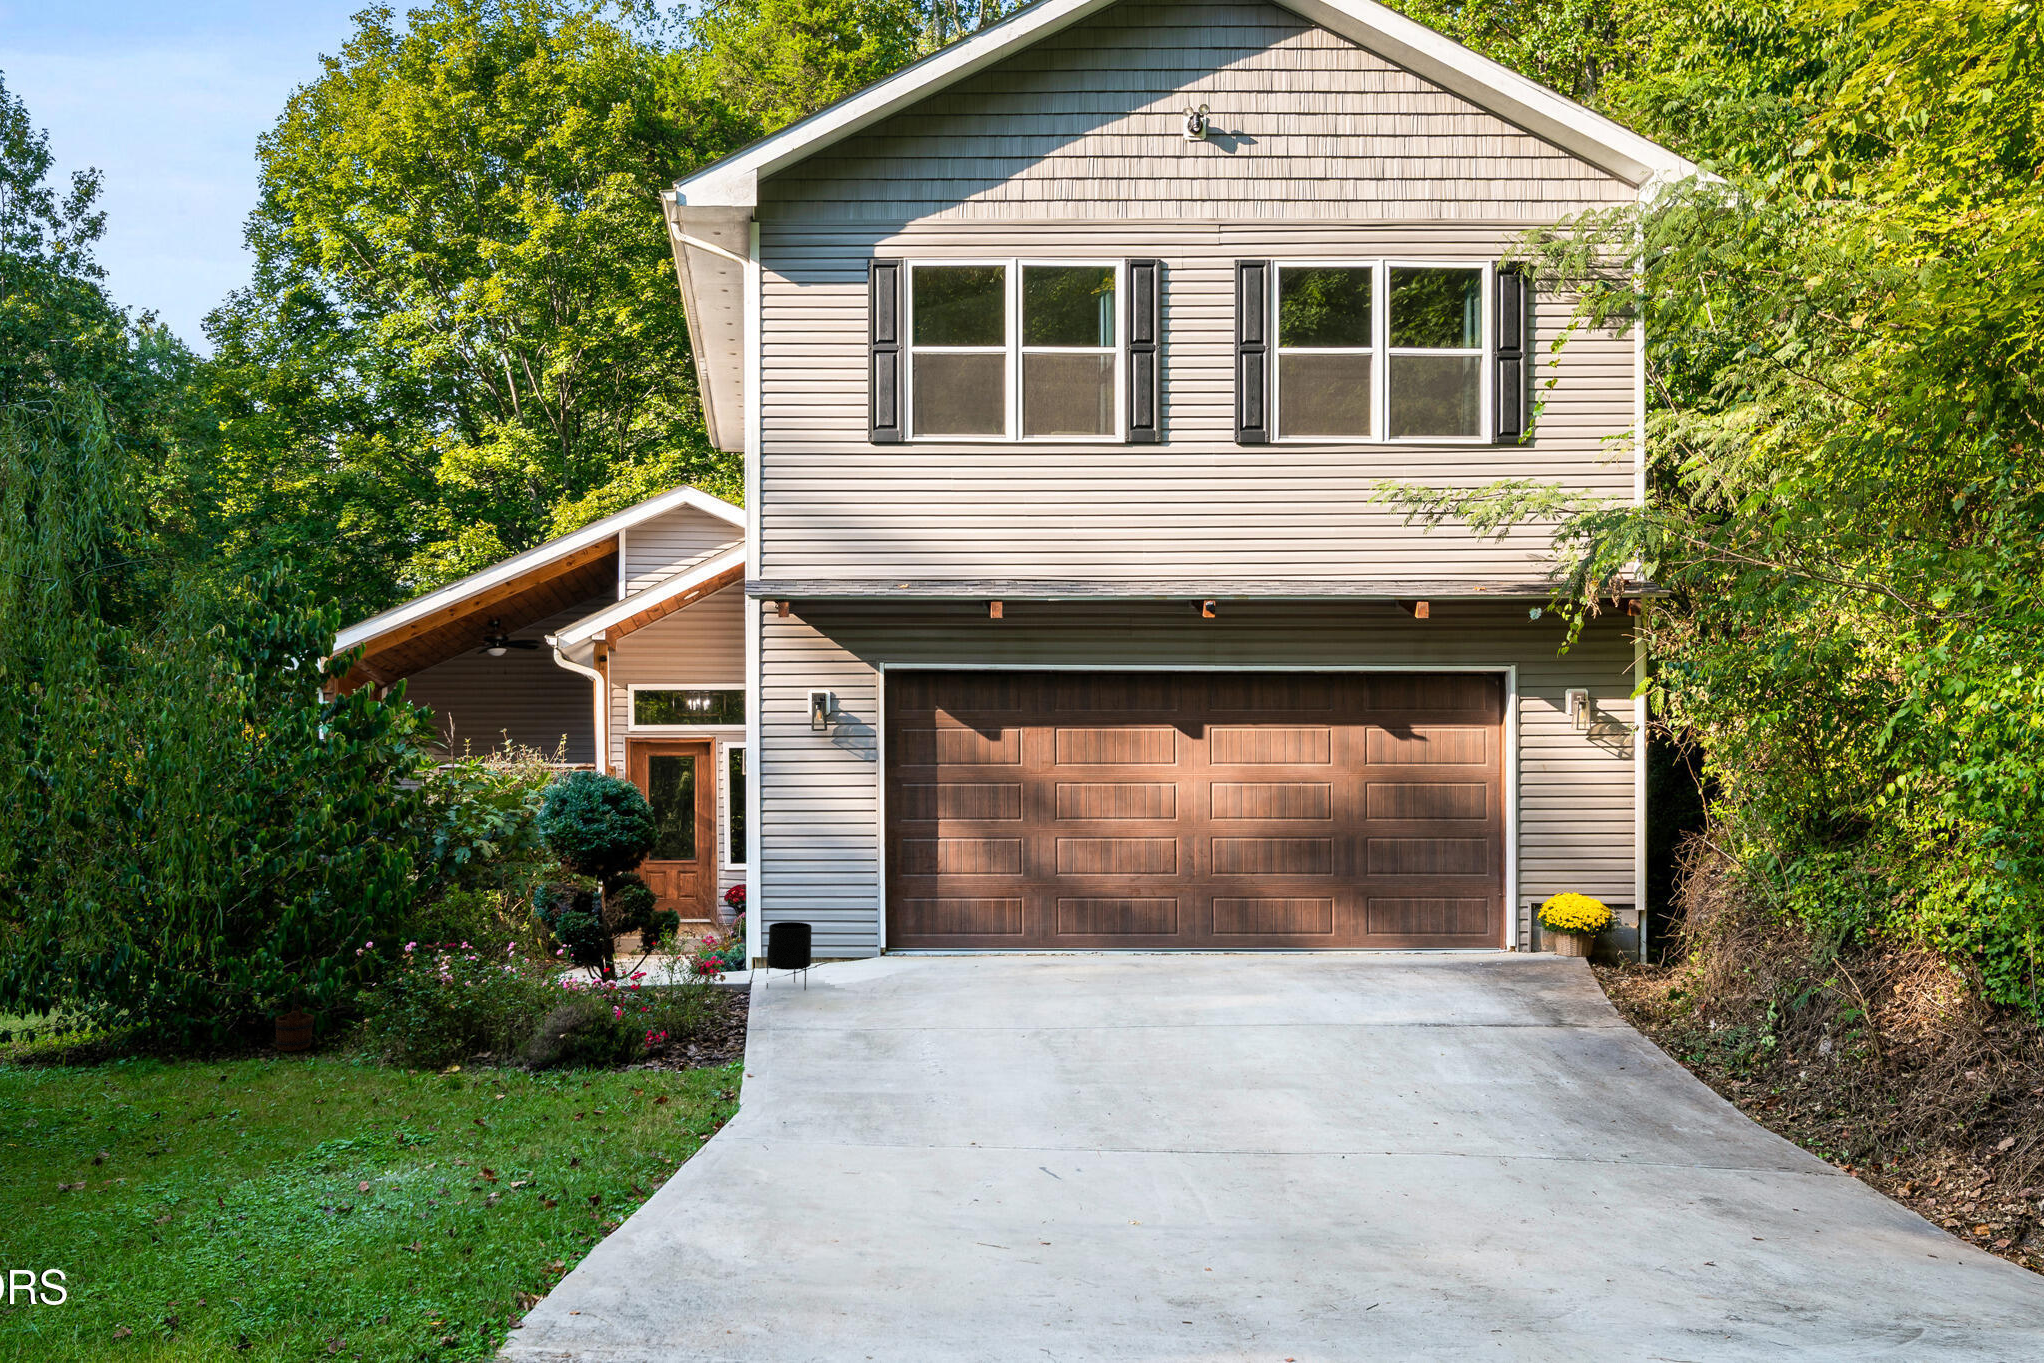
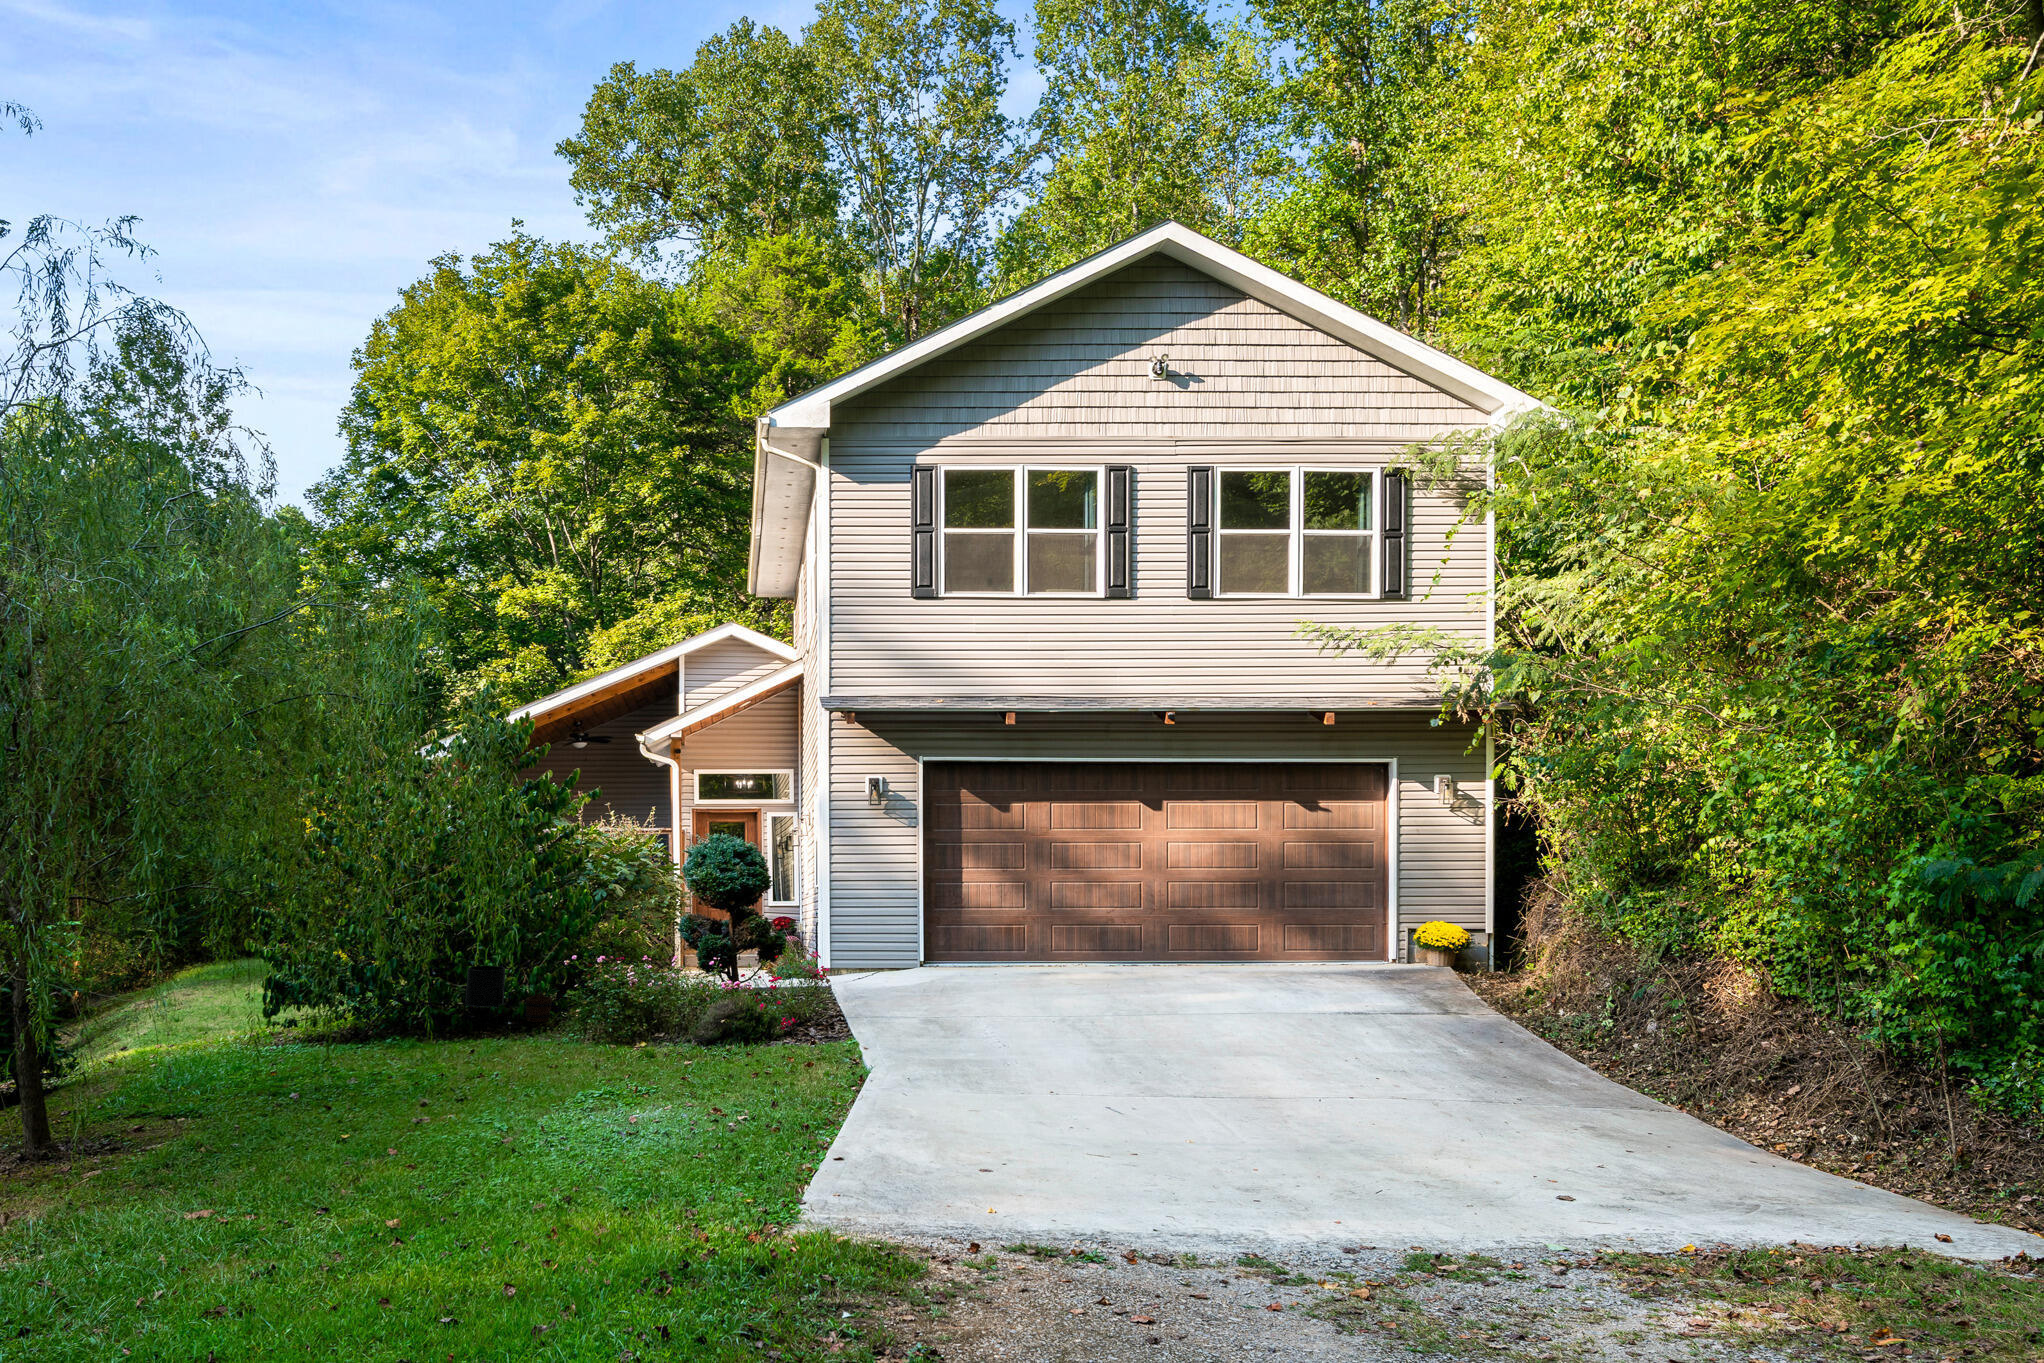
planter: present [767,922,812,990] -> present [463,966,505,1025]

